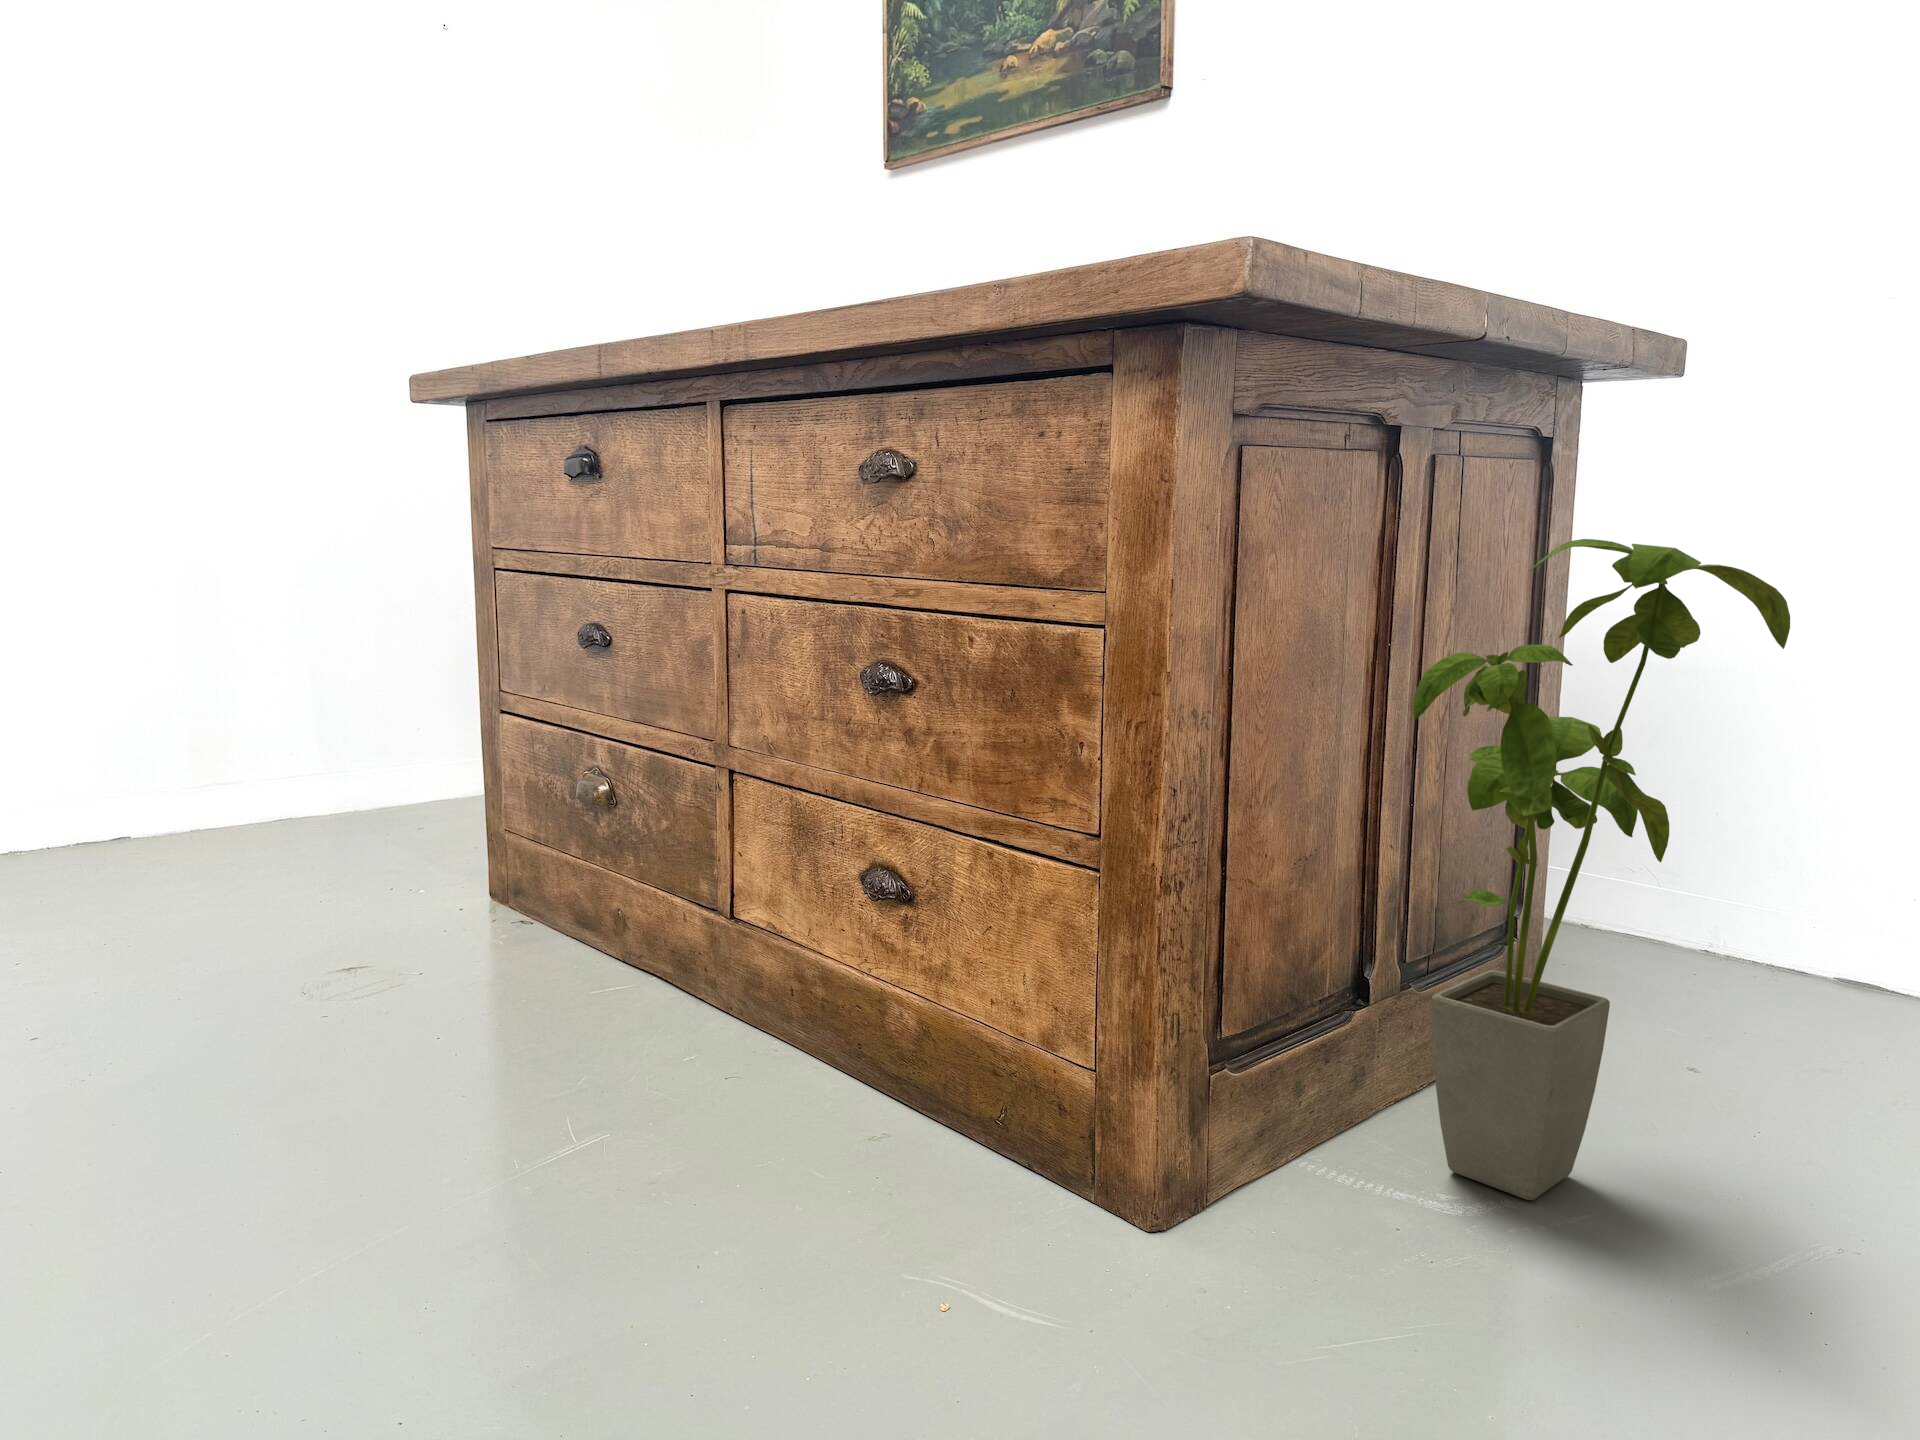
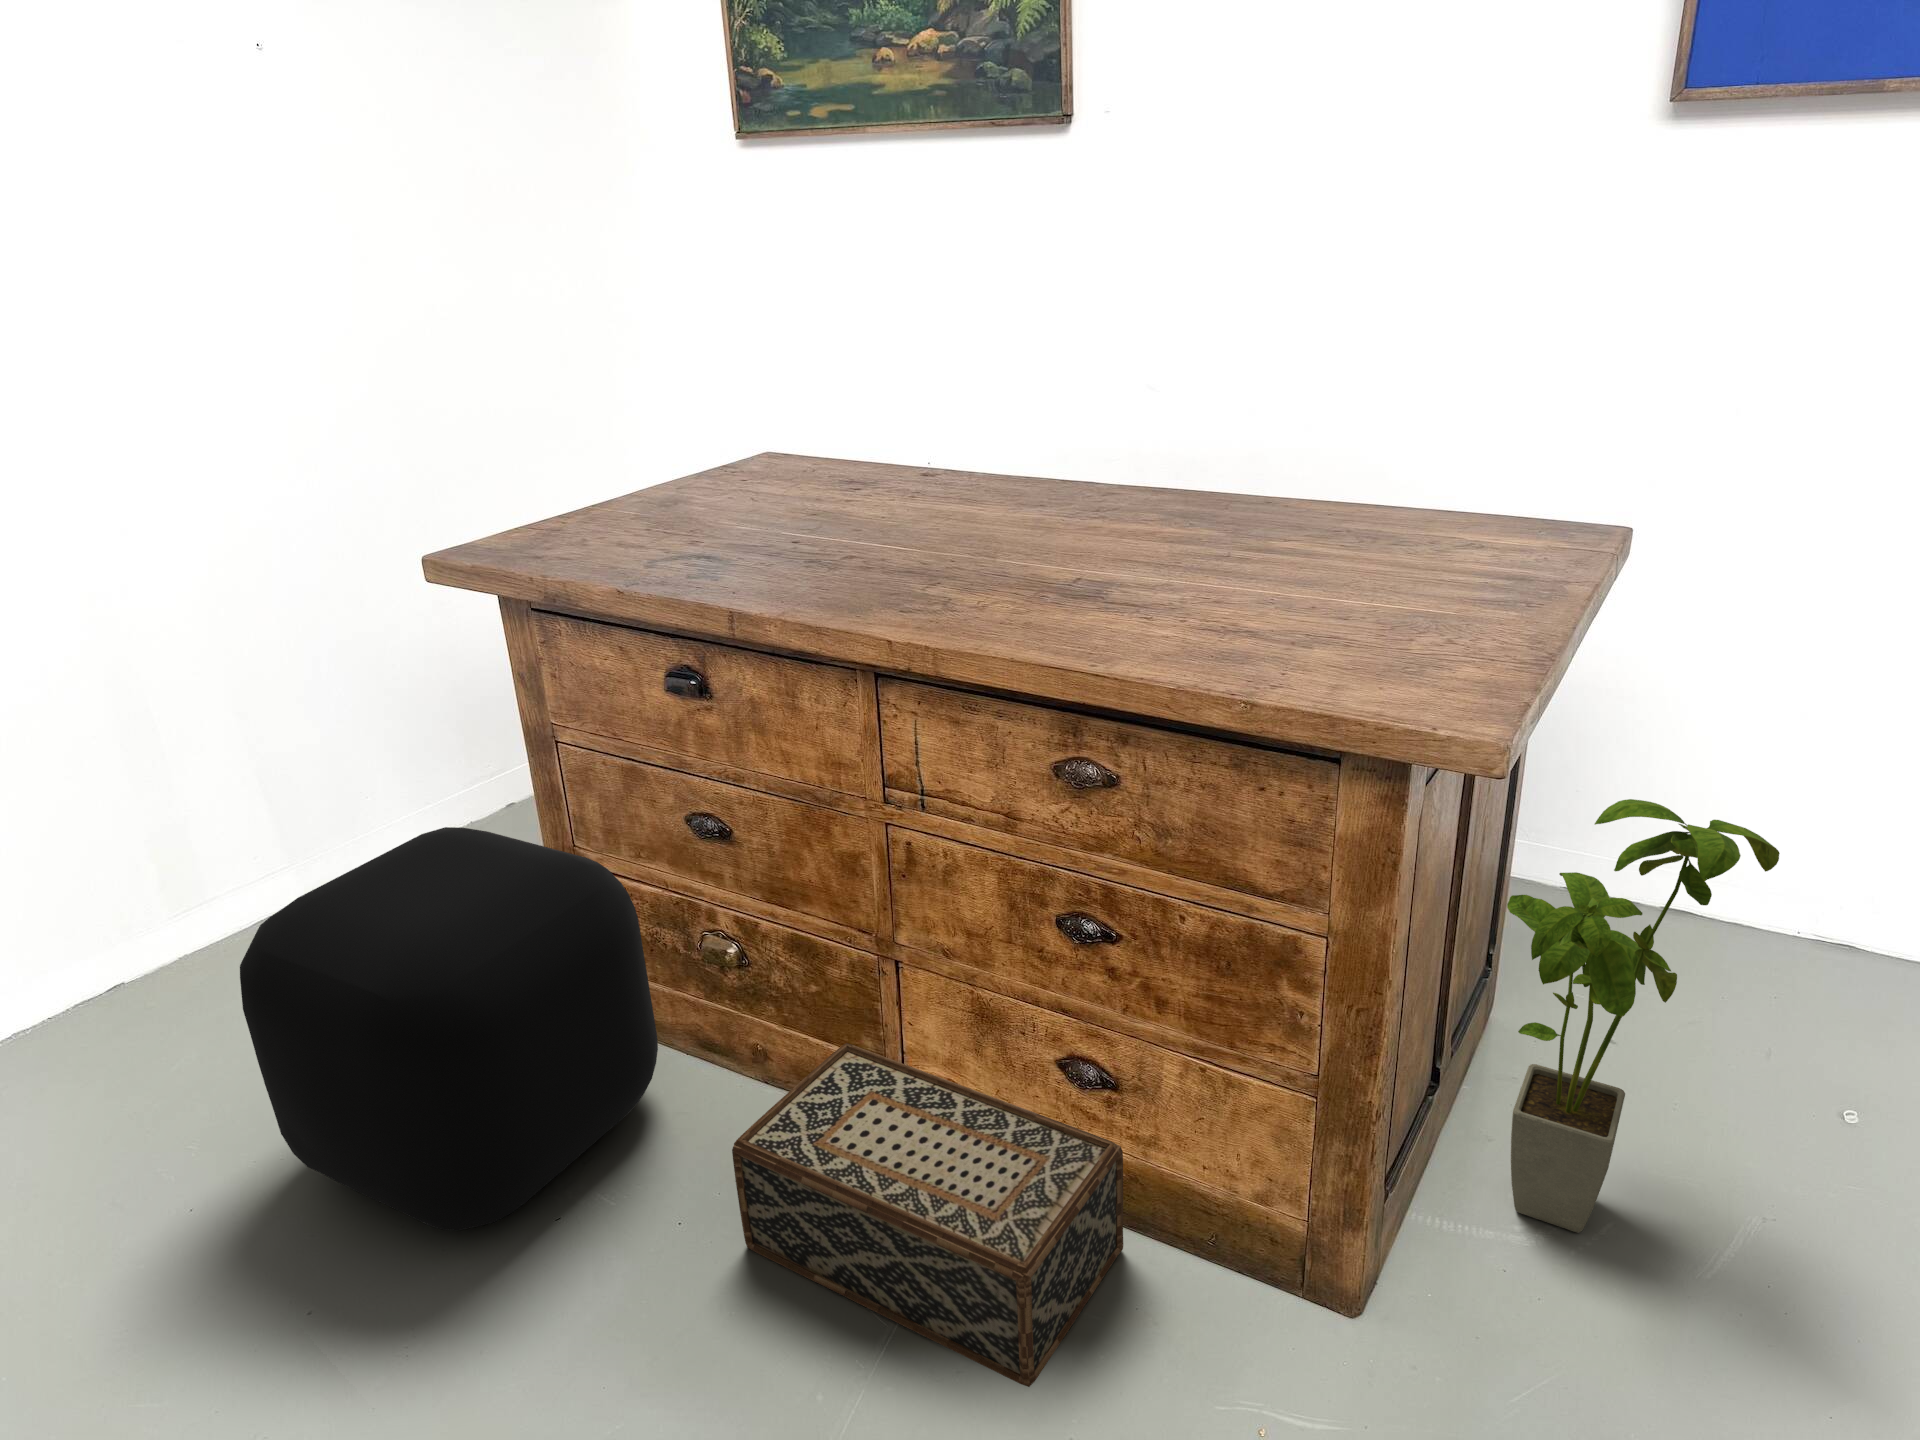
ottoman: none [87,634,509,1002] -> present [240,827,658,1231]
woven basket: none [476,873,898,1198] -> present [732,1043,1123,1387]

